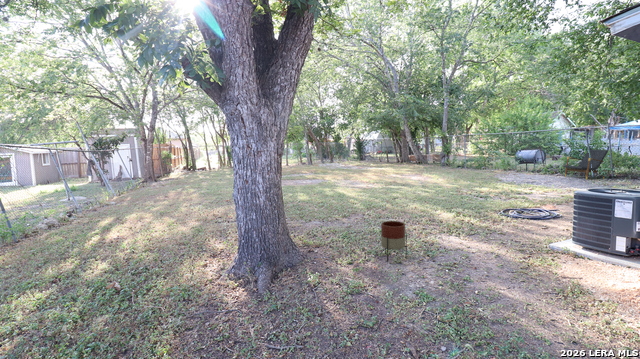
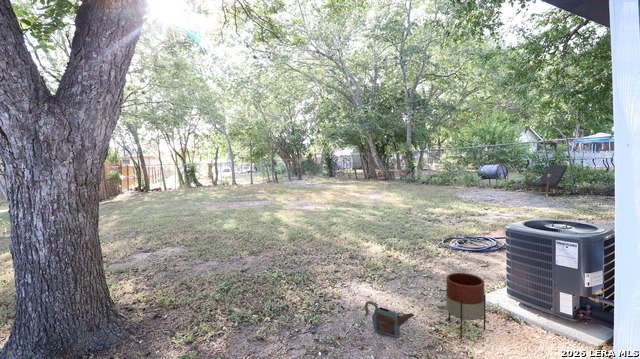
planter: present [381,221,407,262] -> present [446,273,486,339]
watering can: none [467,241,509,266] -> present [365,301,414,338]

